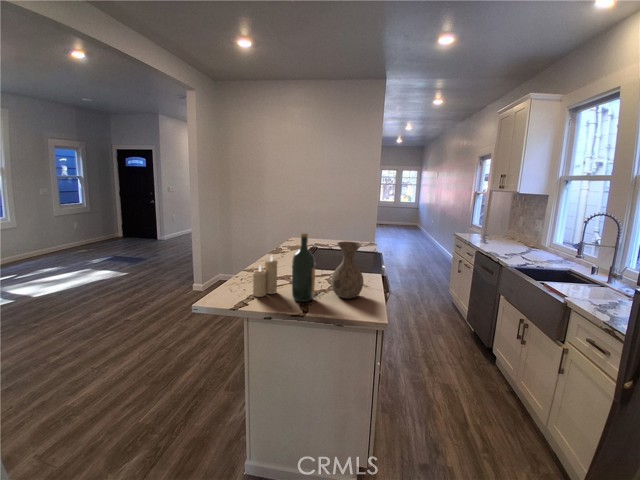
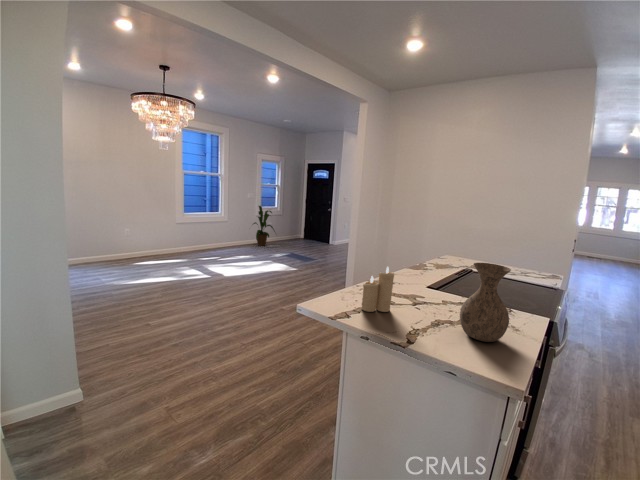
house plant: none [41,203,87,254] -> present [254,206,275,246]
wine bottle: present [292,233,315,302] -> none [403,244,437,331]

